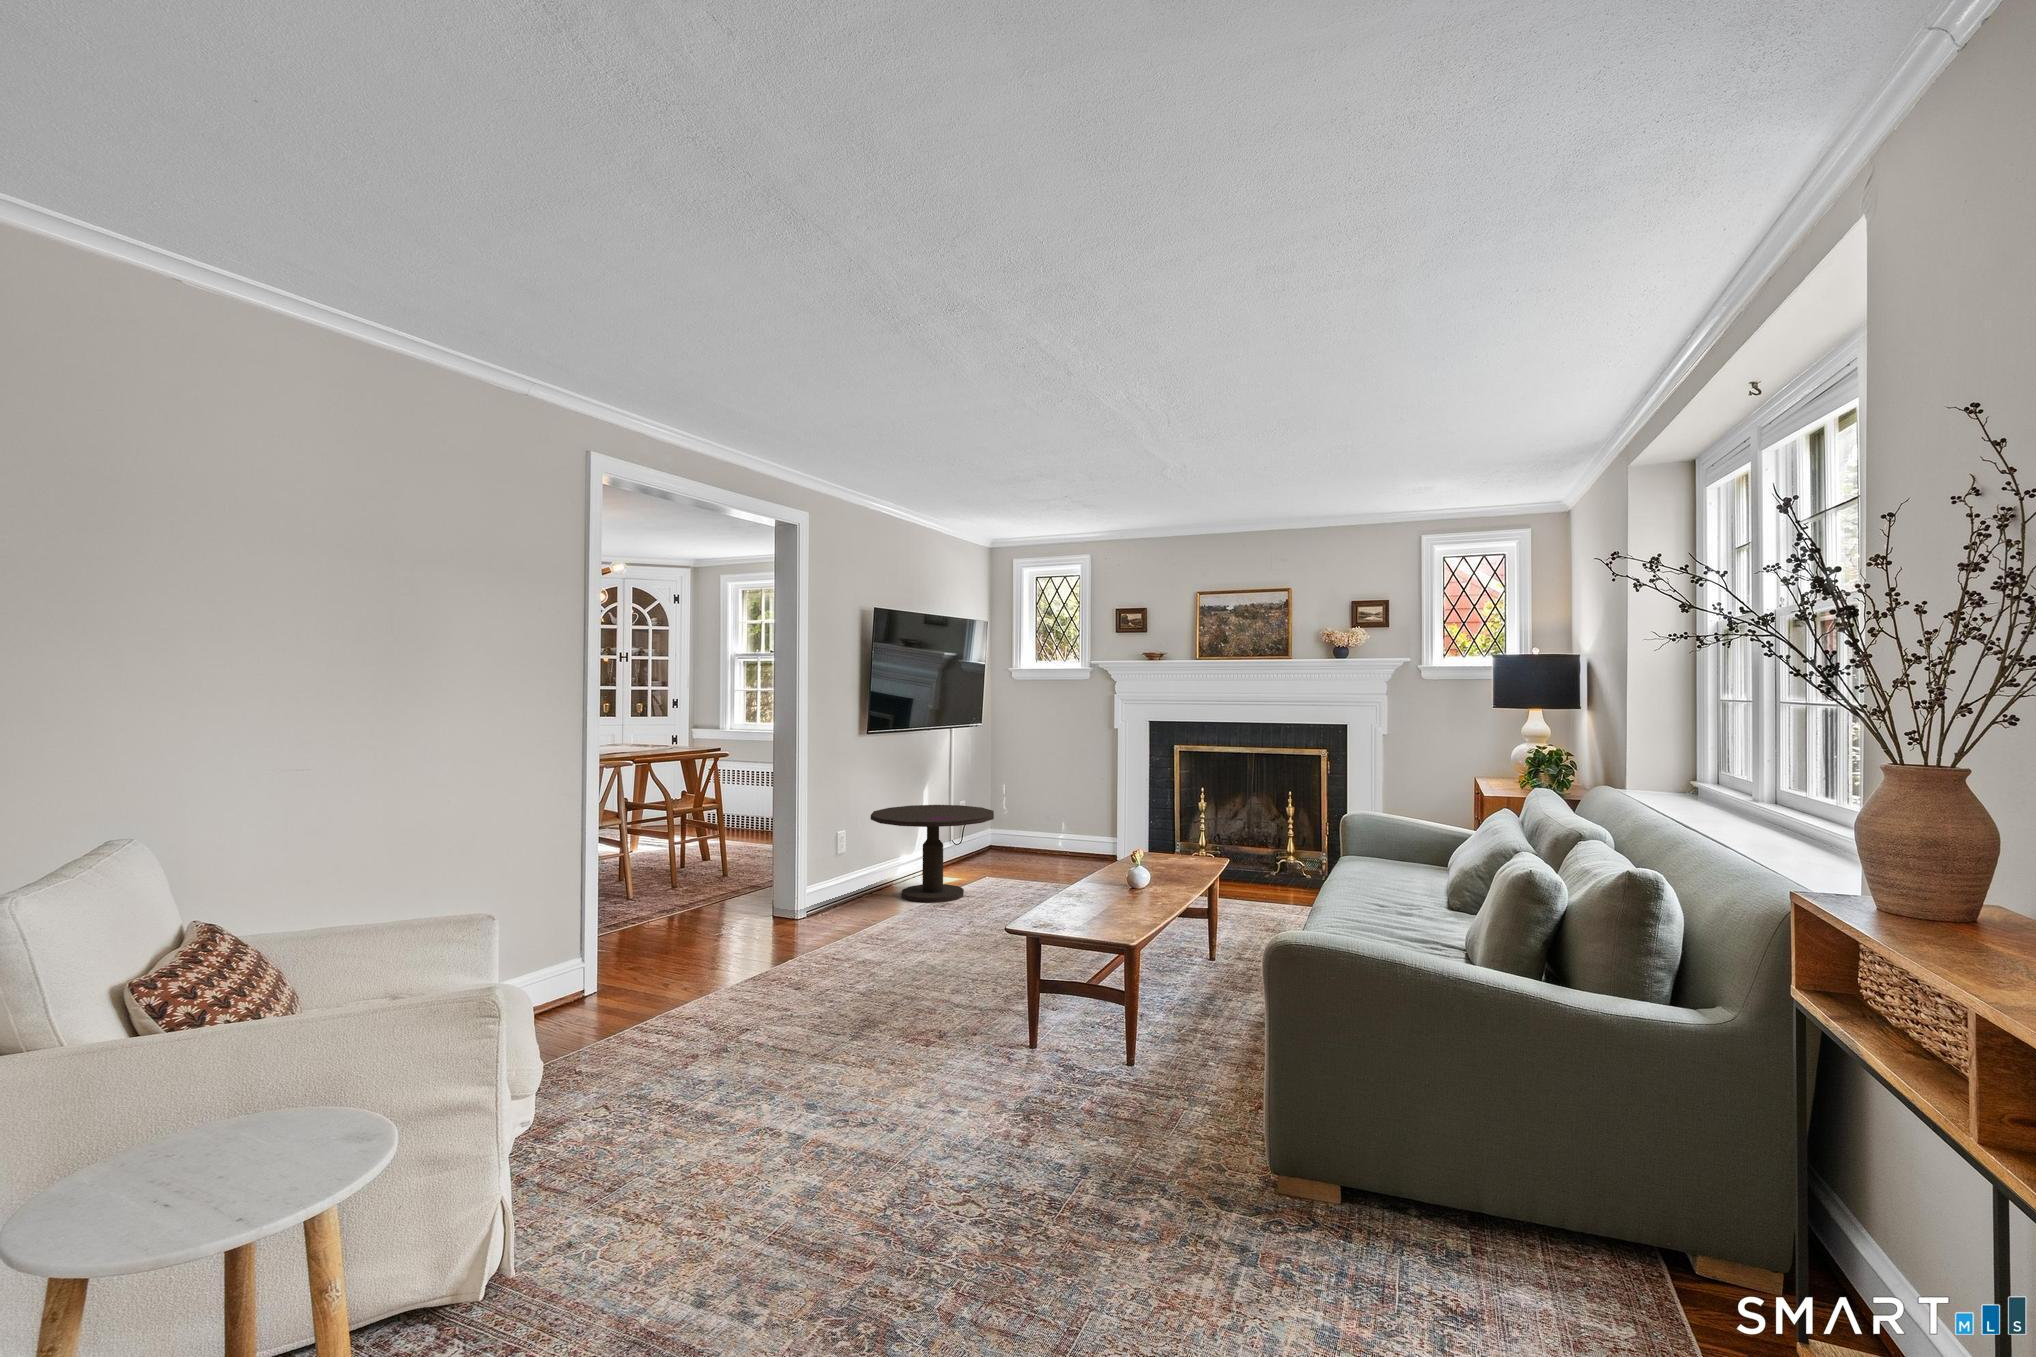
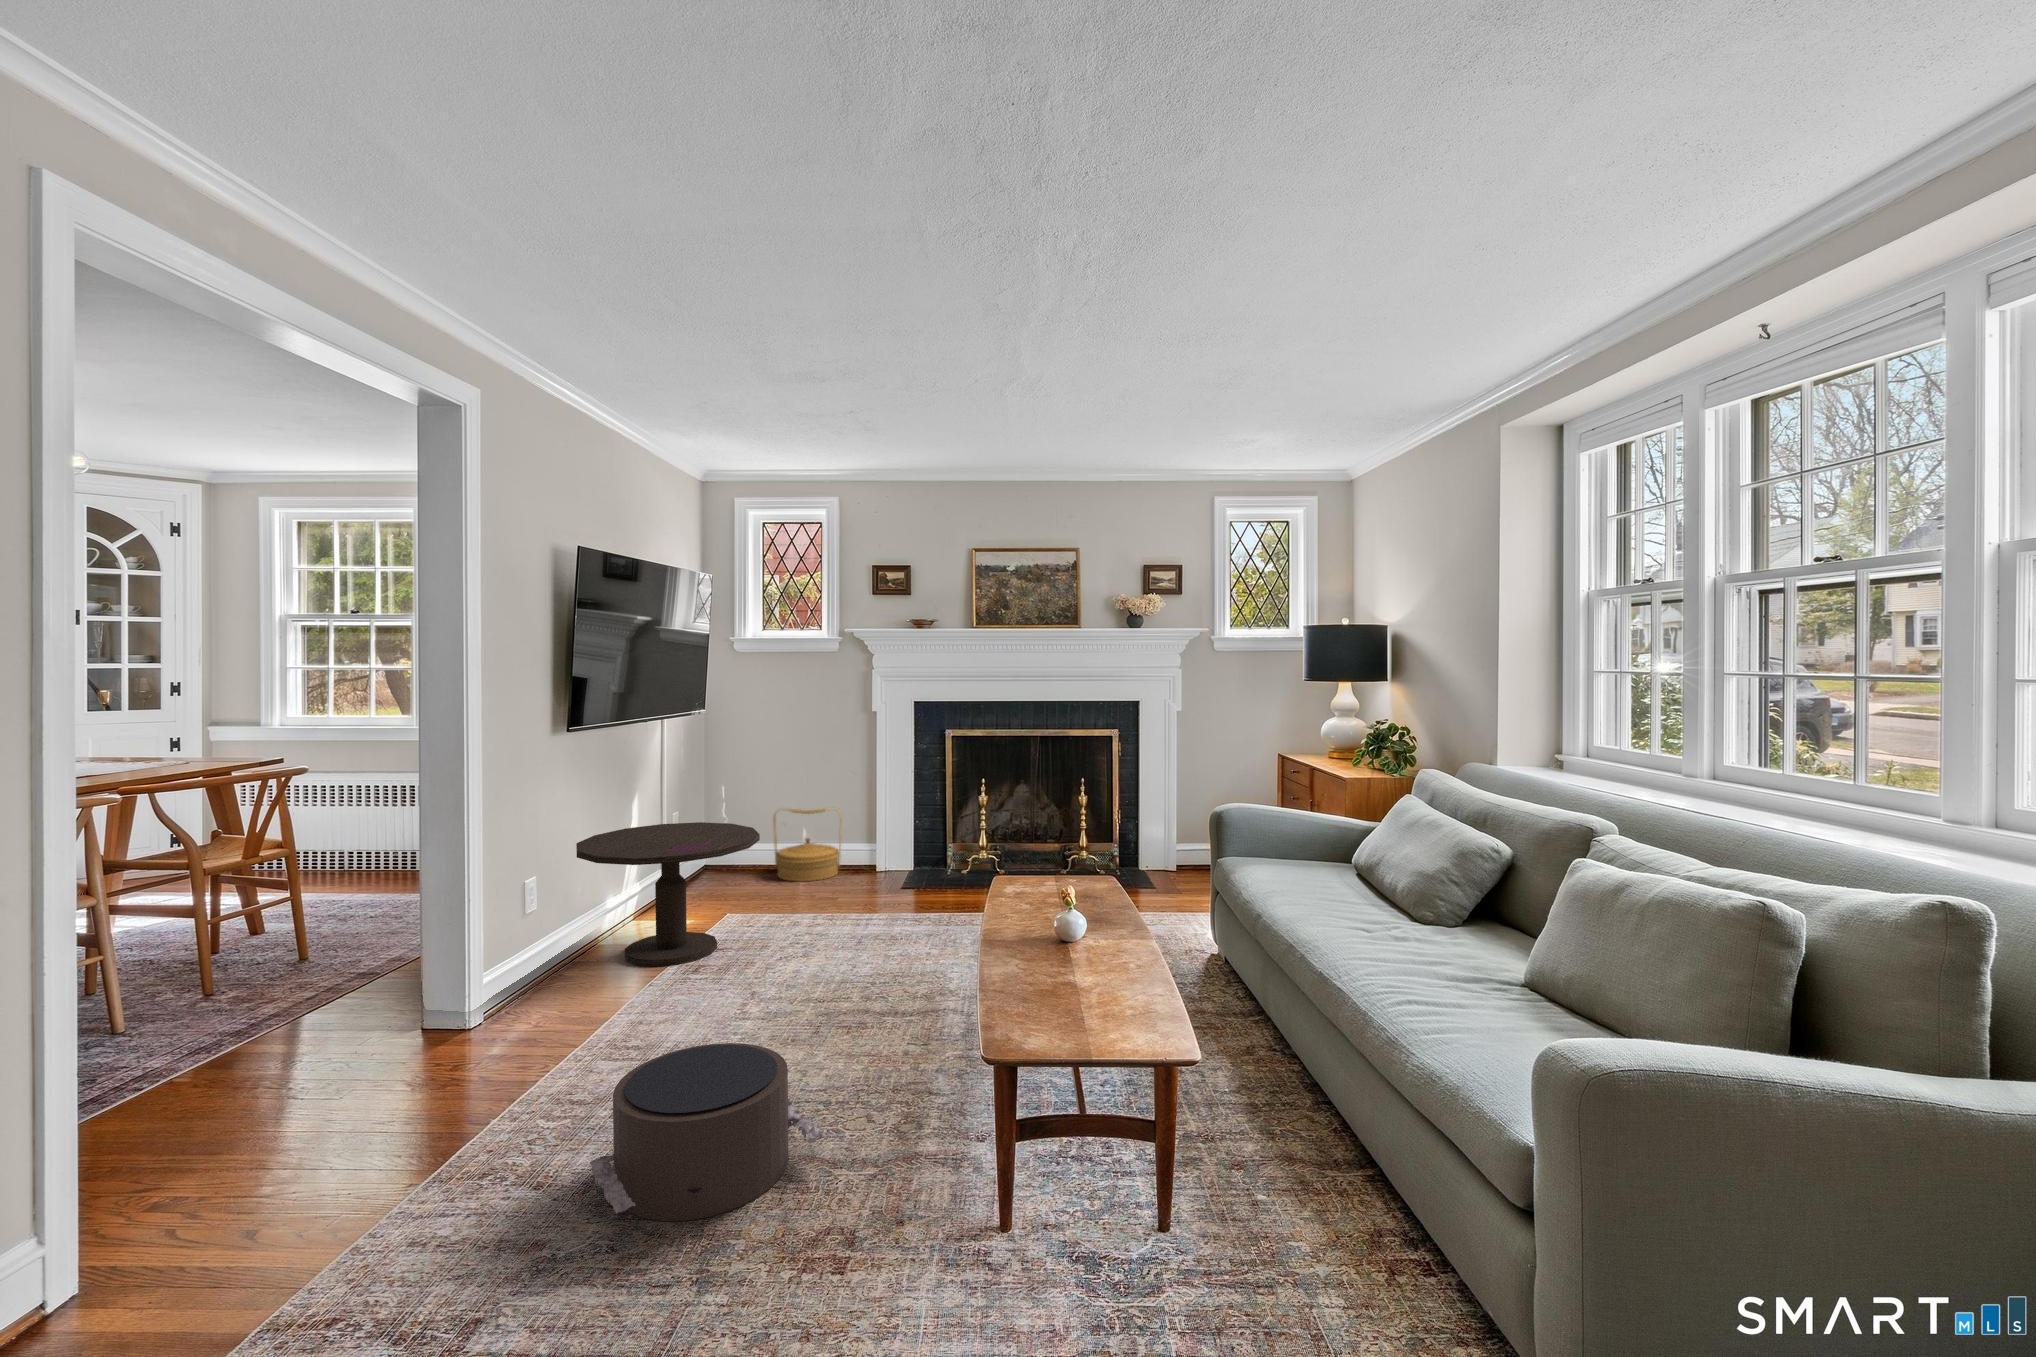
woven basket: none [1033,805,1086,864] -> present [773,808,842,882]
pouf: none [822,927,954,1016] -> present [590,1043,826,1221]

